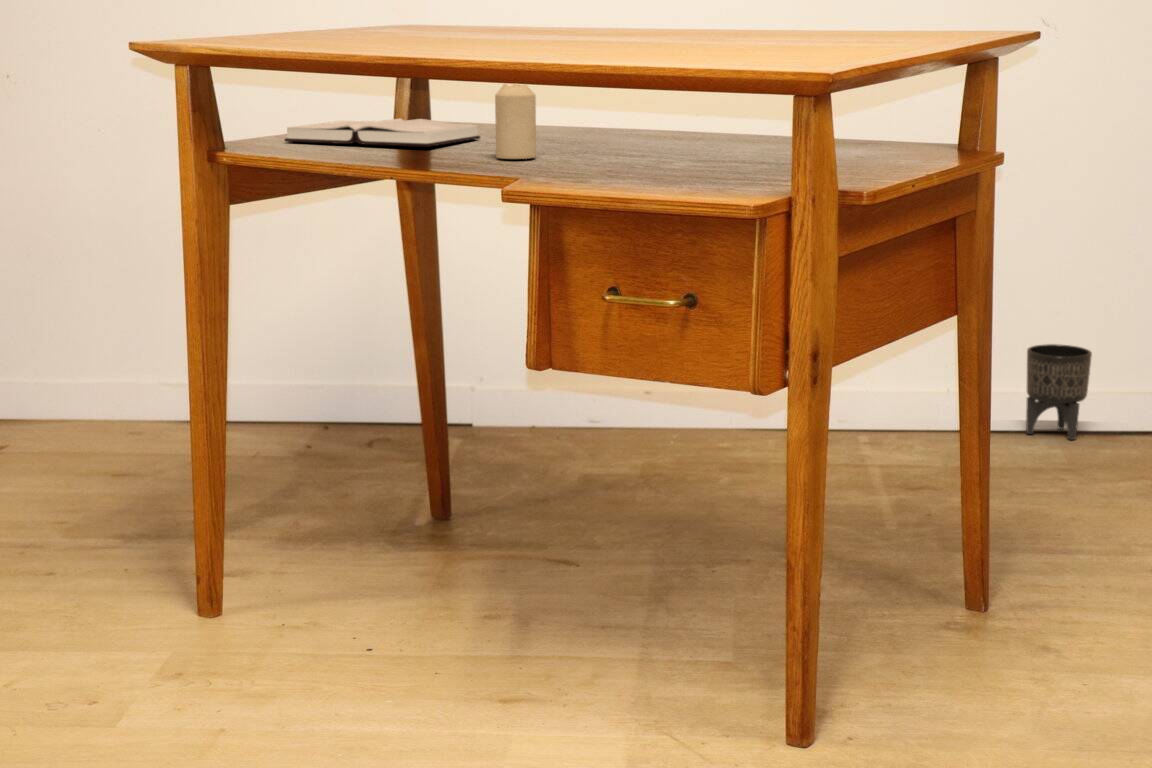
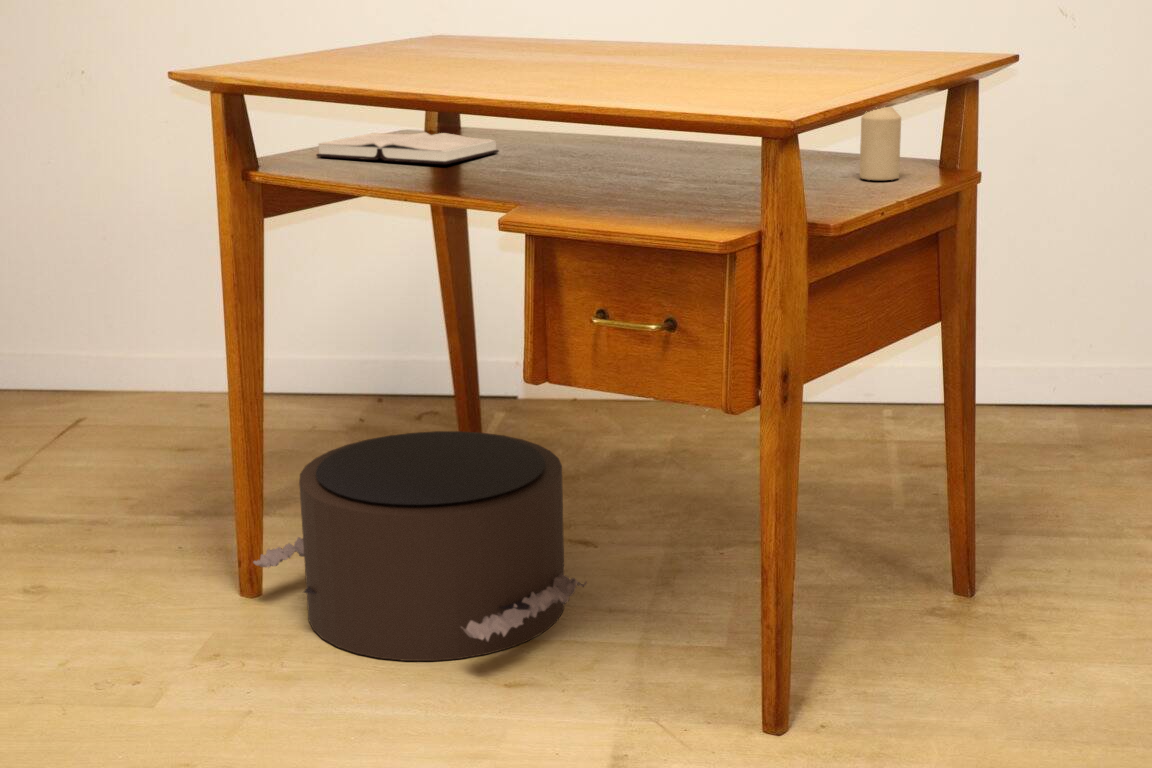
candle: present [495,84,536,159] -> present [860,107,901,180]
planter: present [1026,344,1092,440] -> none [1042,328,1106,421]
pouf: none [212,440,582,680] -> present [253,431,587,661]

